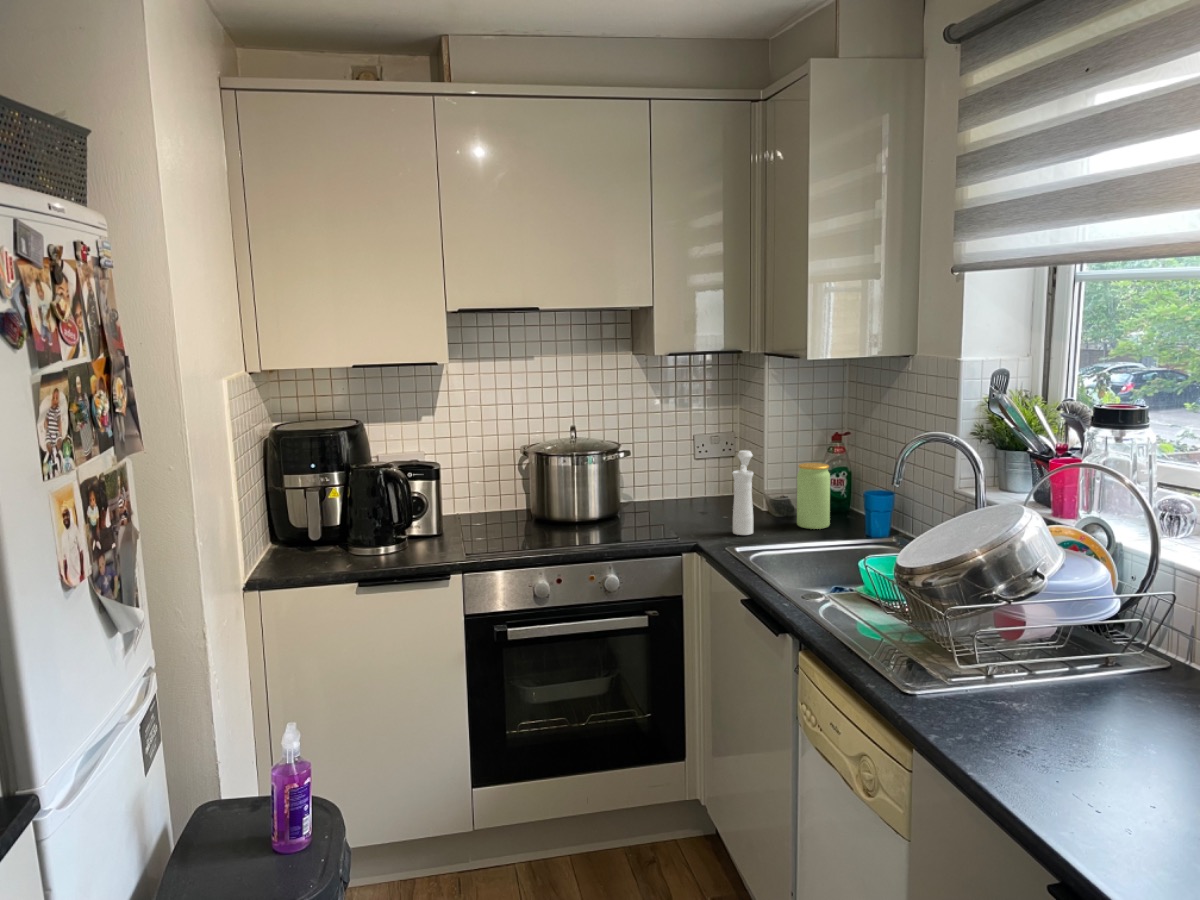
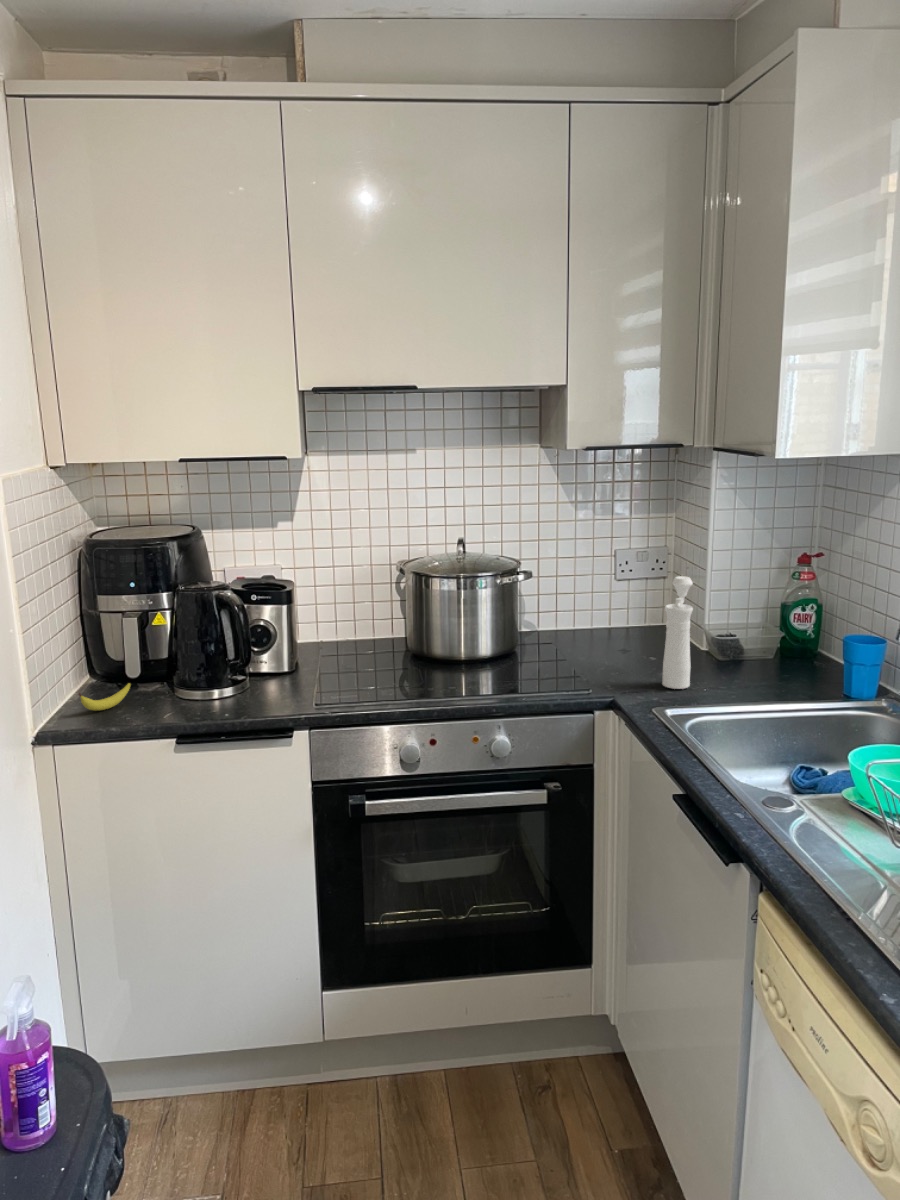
jar: present [797,463,830,529] -> none [748,595,796,683]
banana: none [276,543,314,564] -> present [79,683,130,710]

